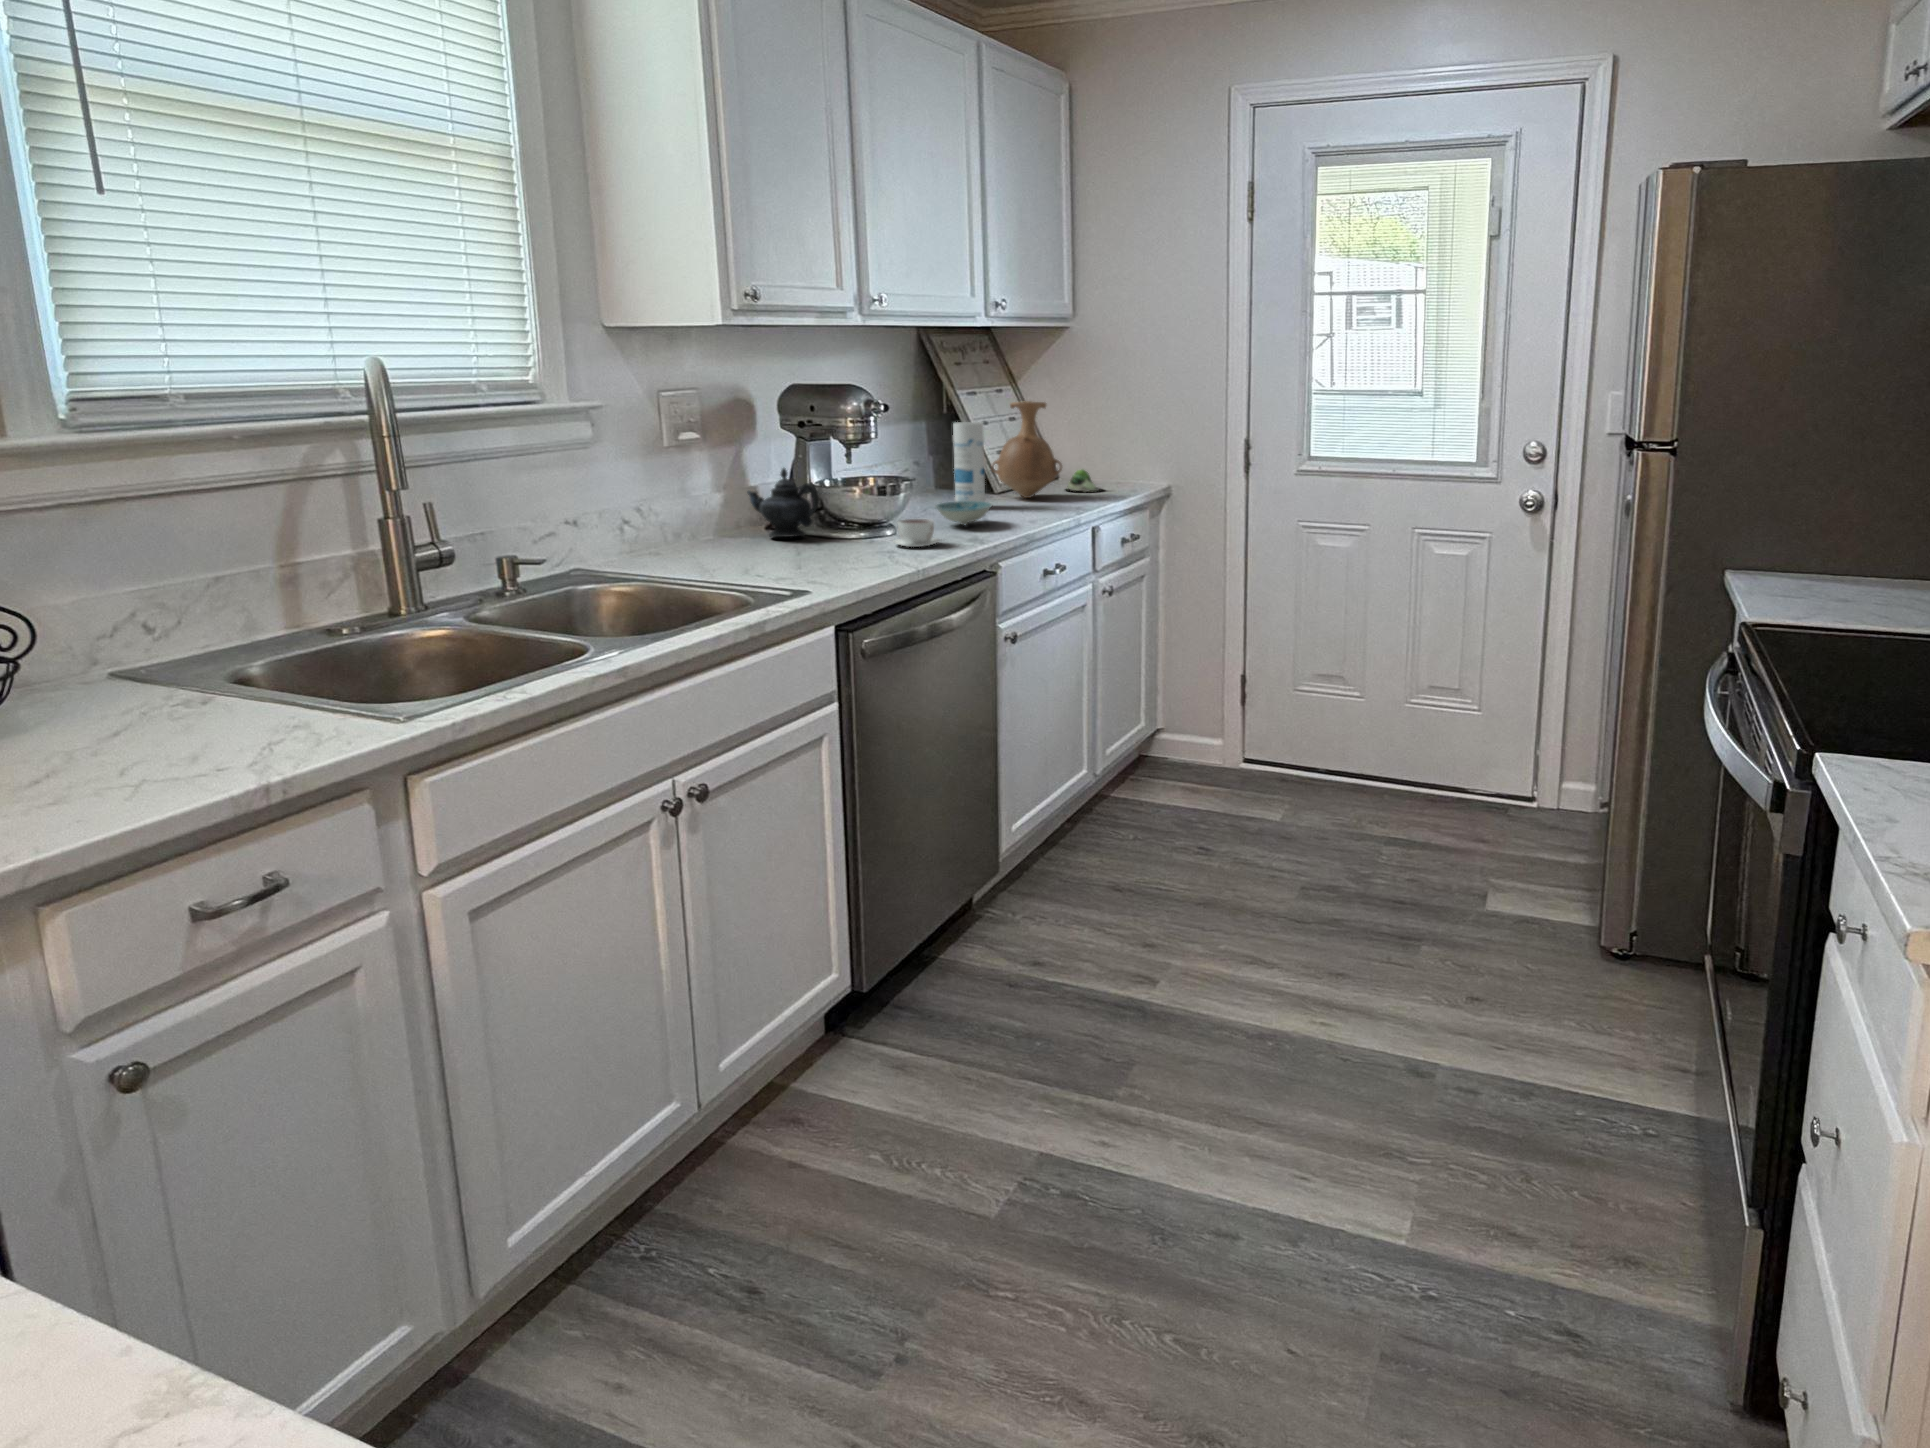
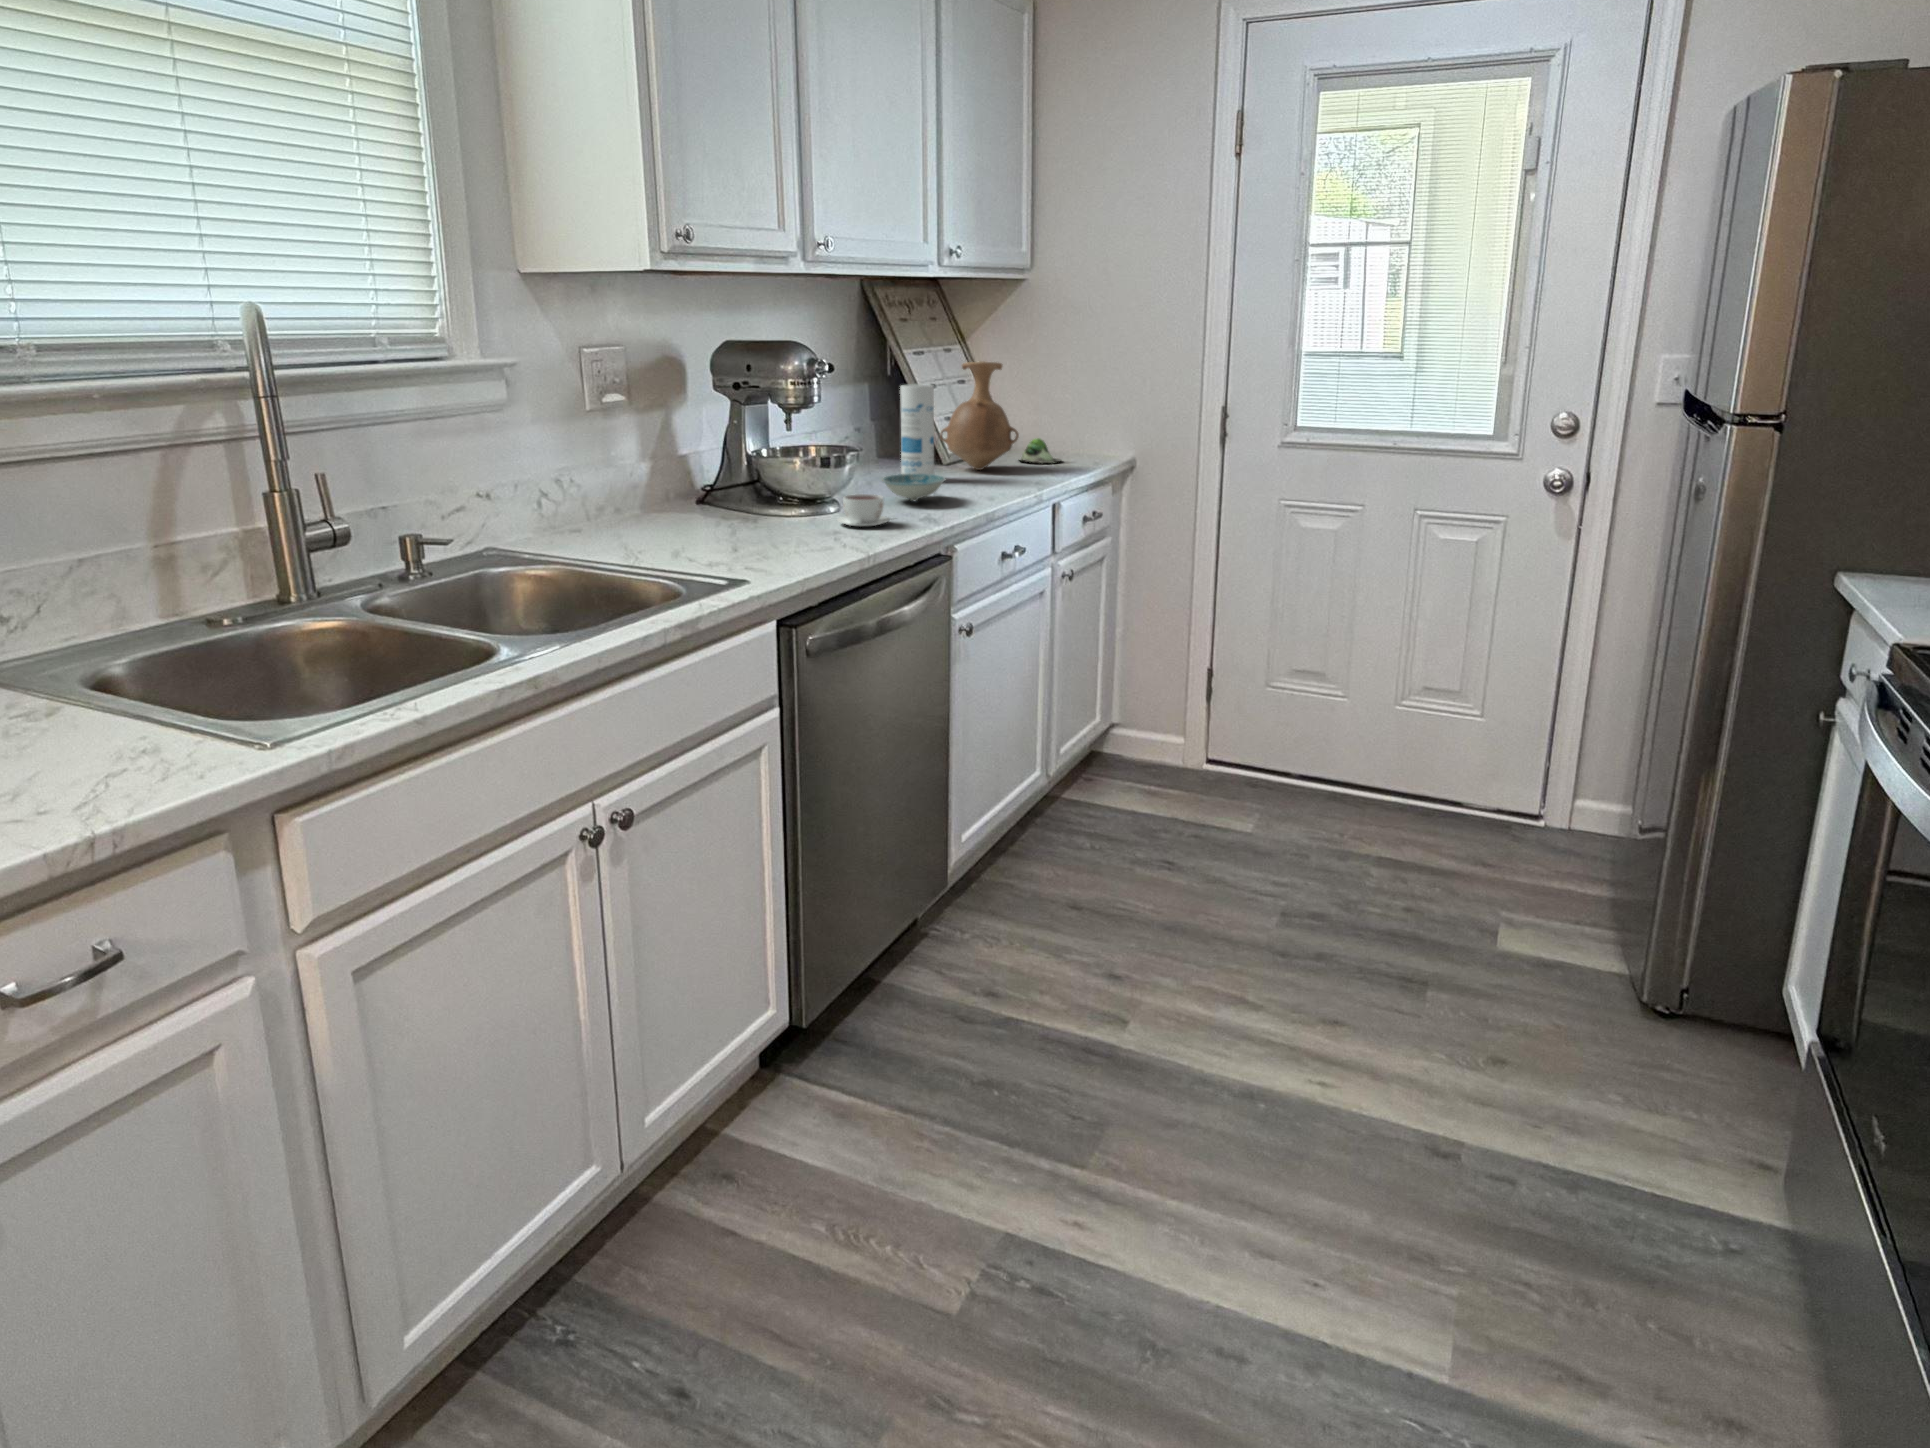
teapot: present [747,468,819,537] -> none [676,434,755,513]

